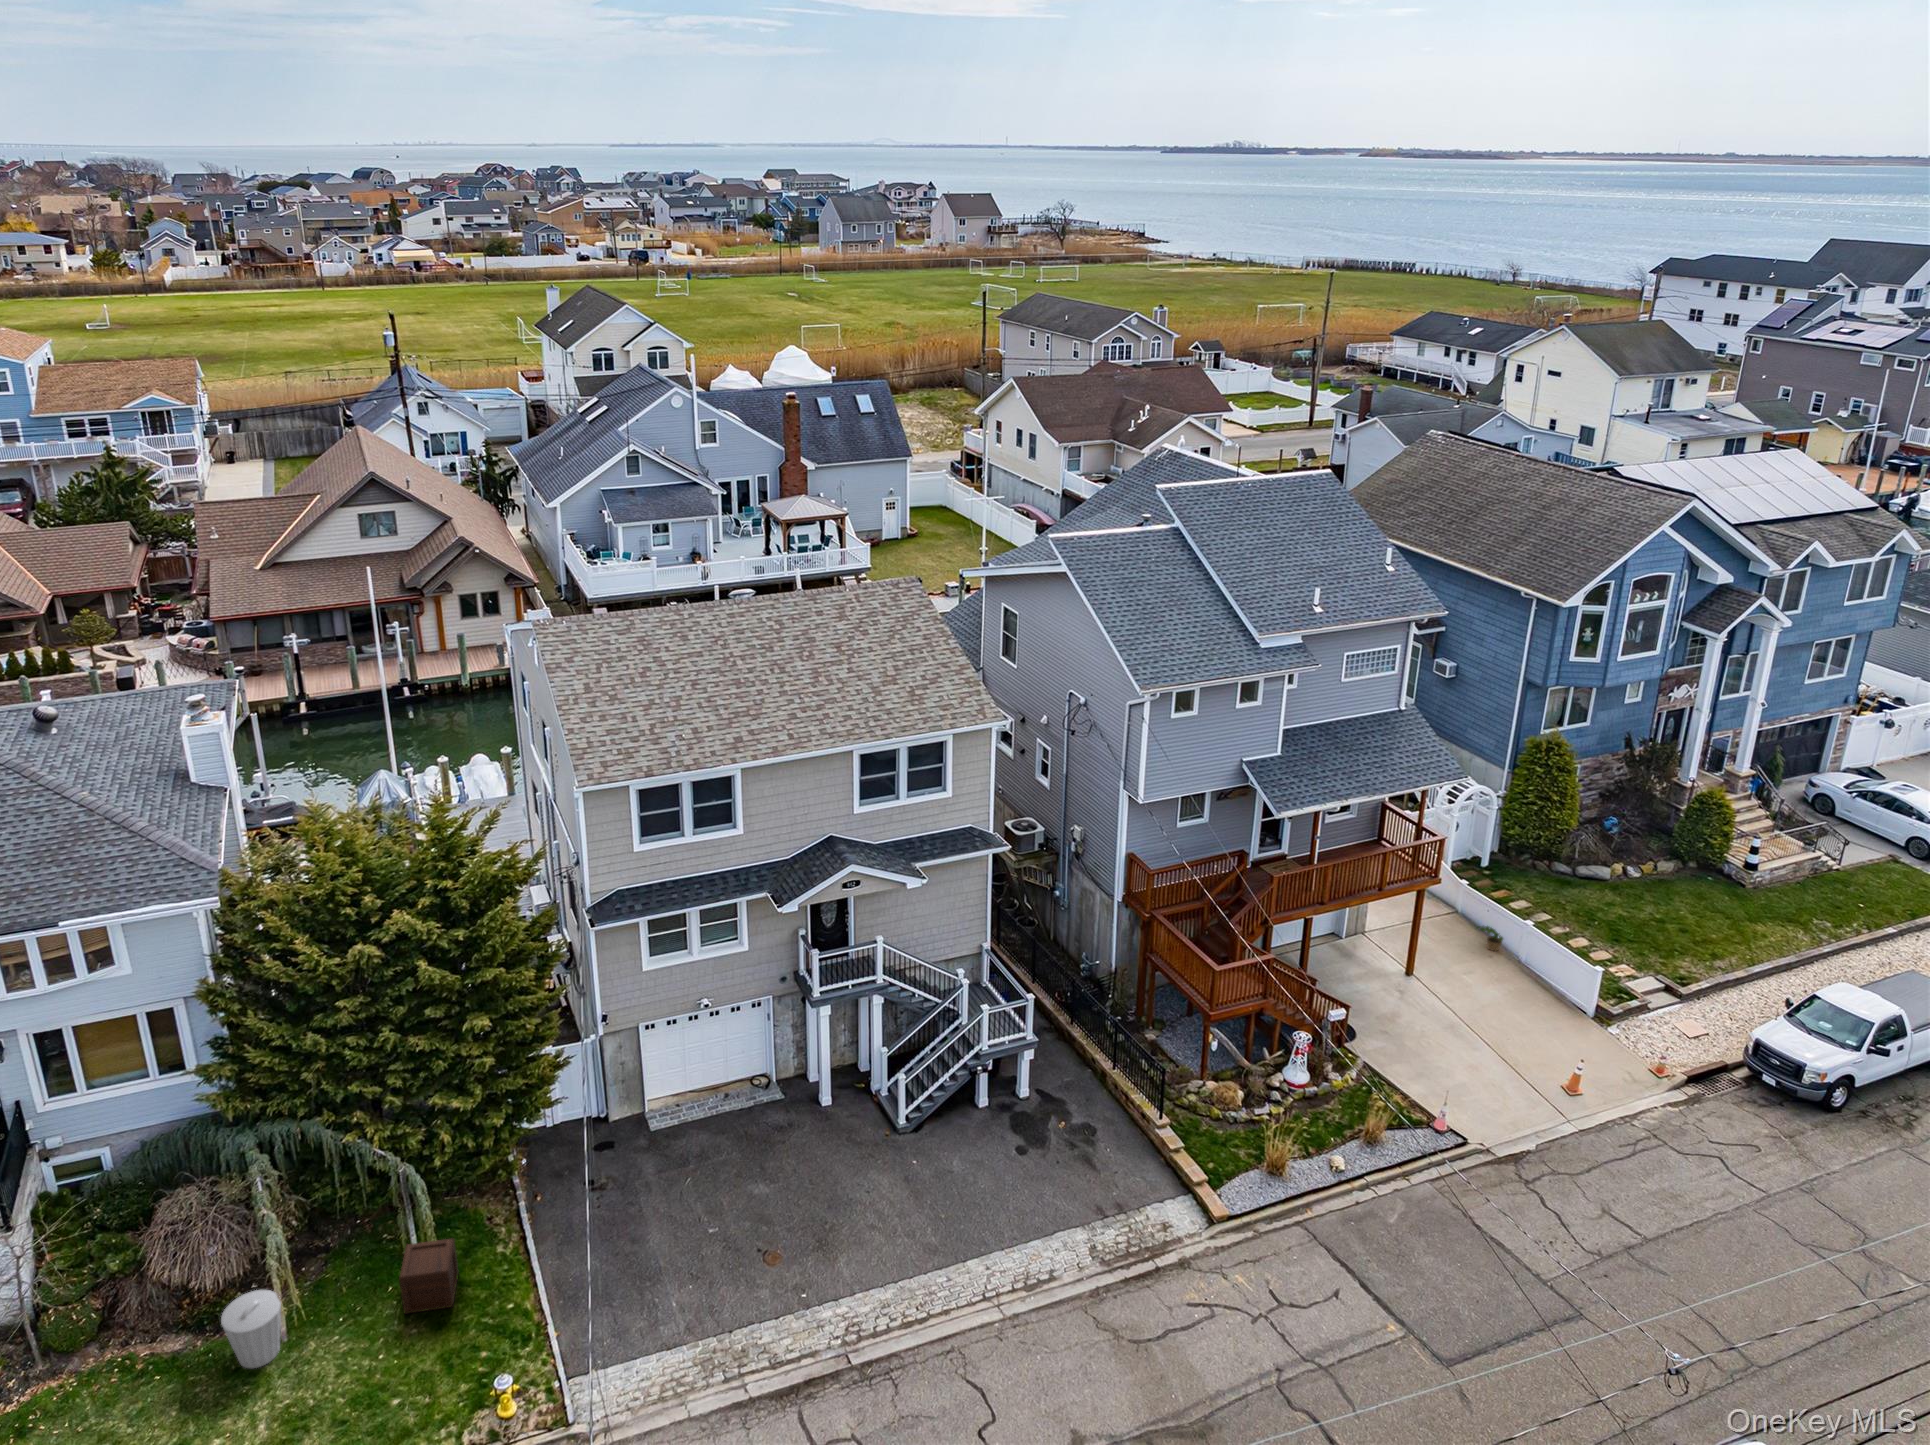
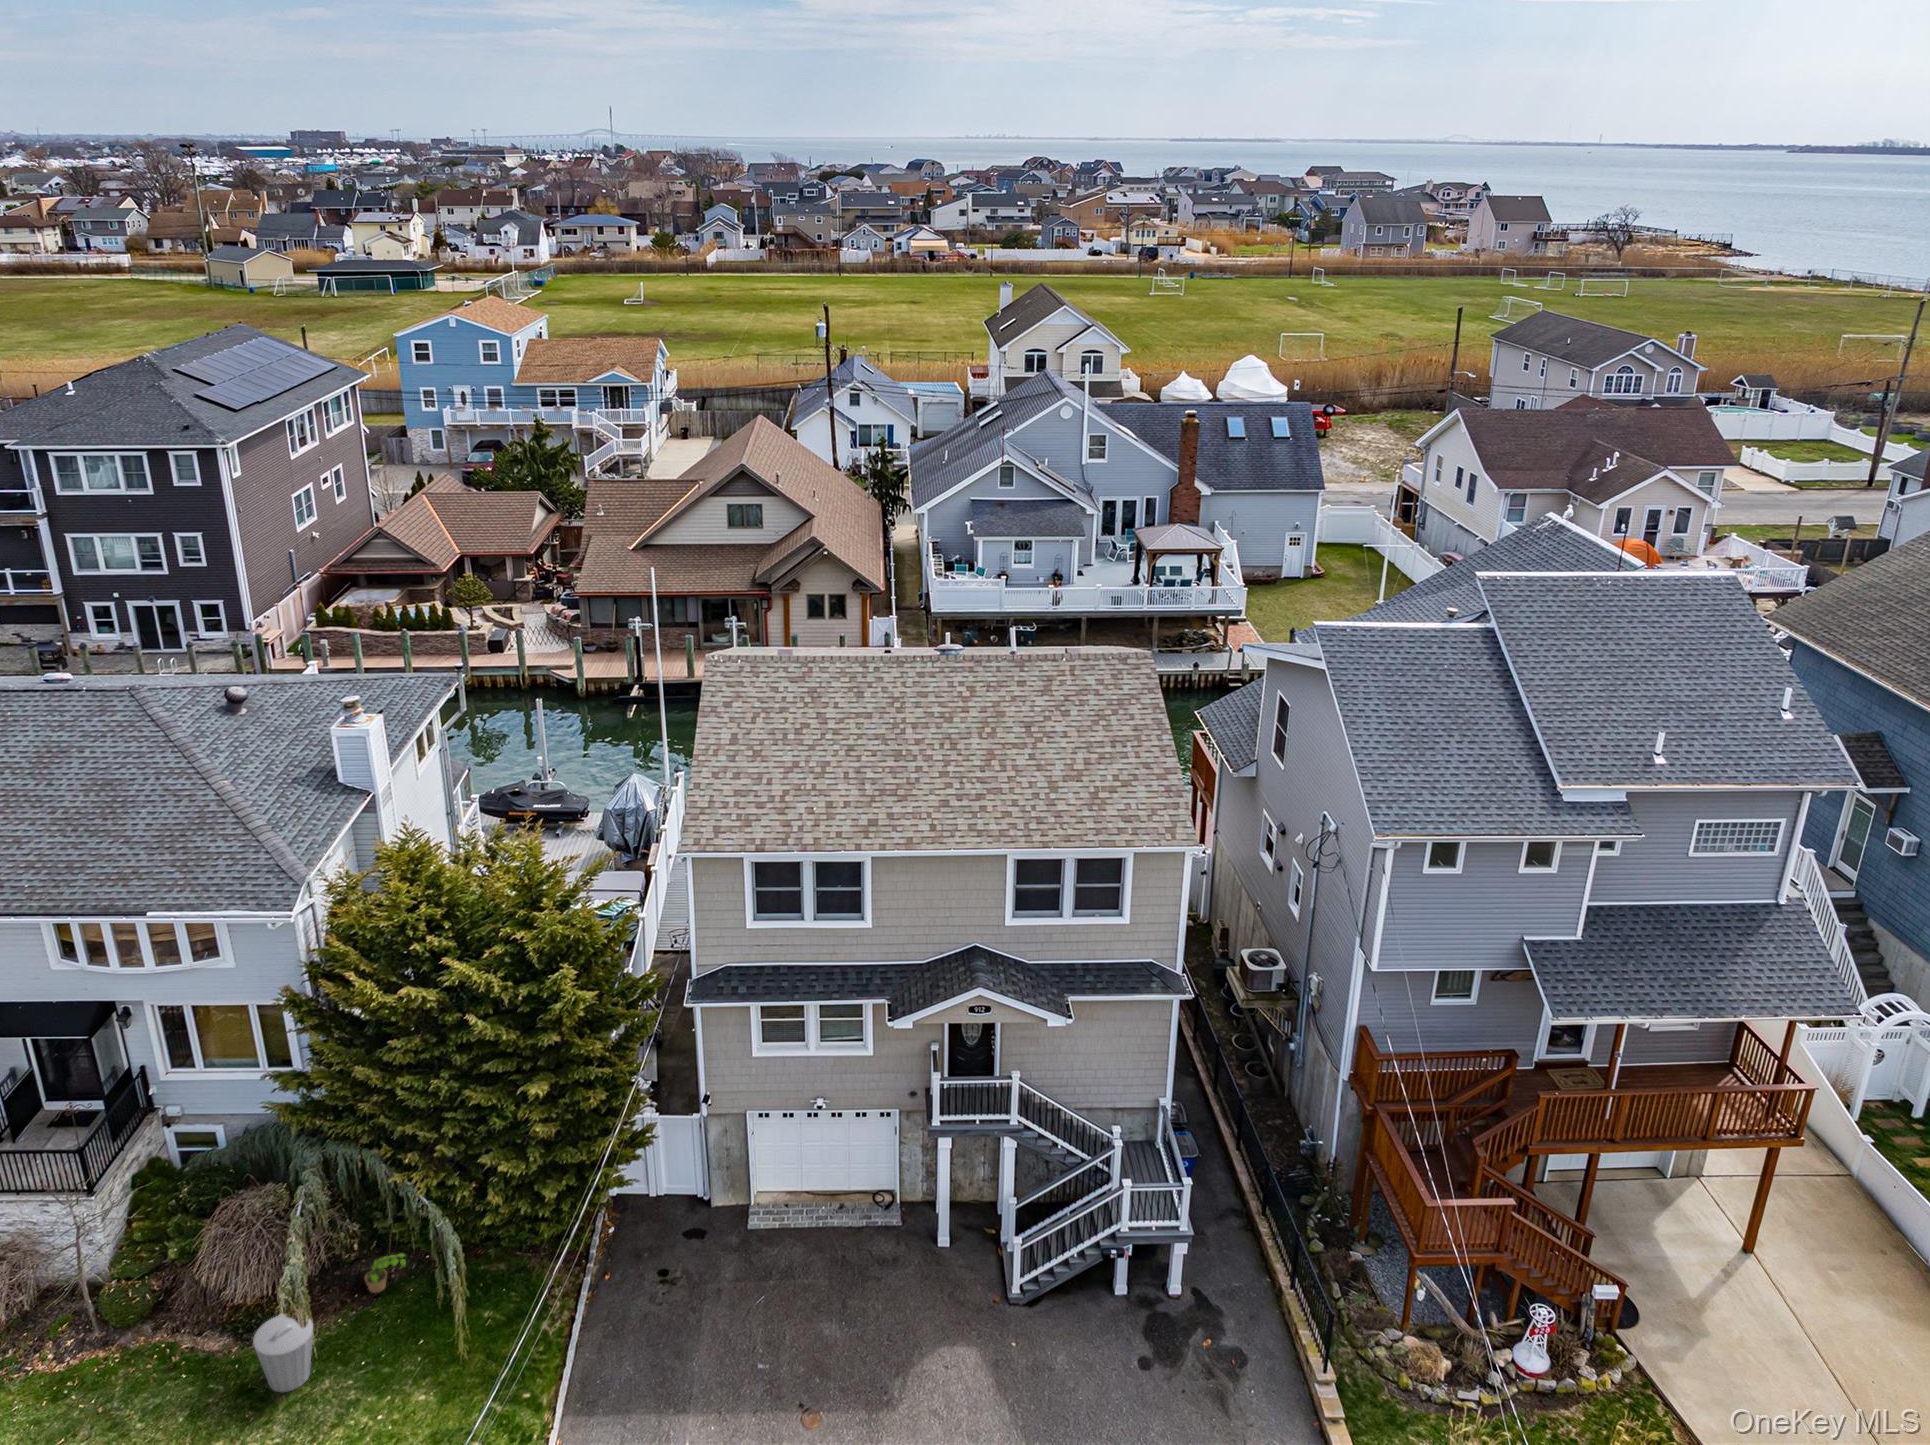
potted plant: present [1477,926,1503,951] -> present [365,1253,406,1293]
wooden crate: present [399,1238,458,1314] -> none [426,1301,496,1381]

